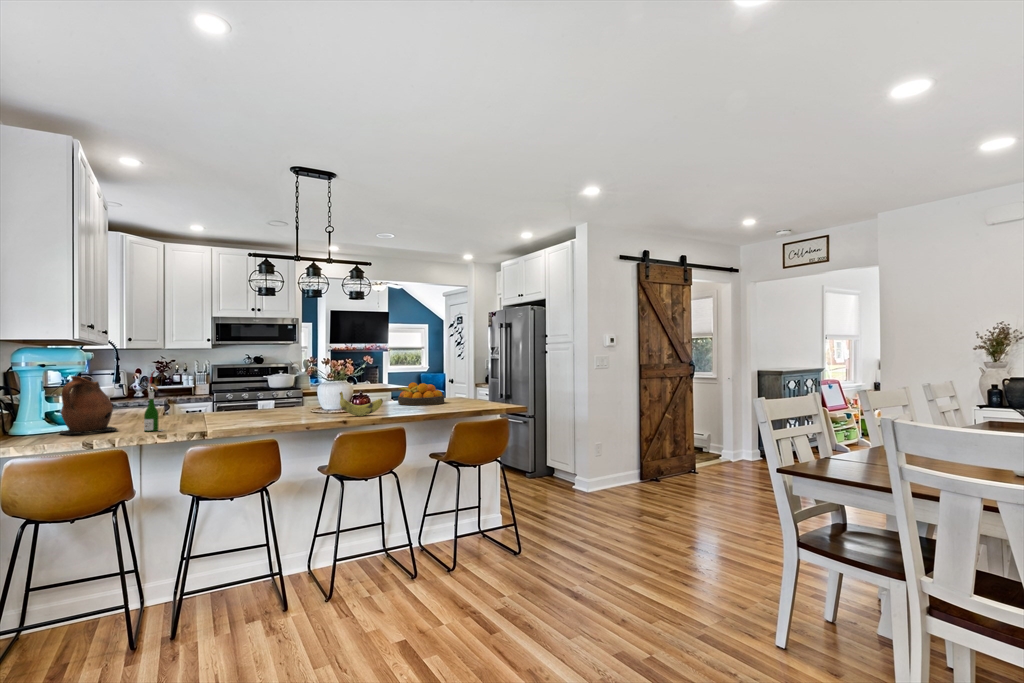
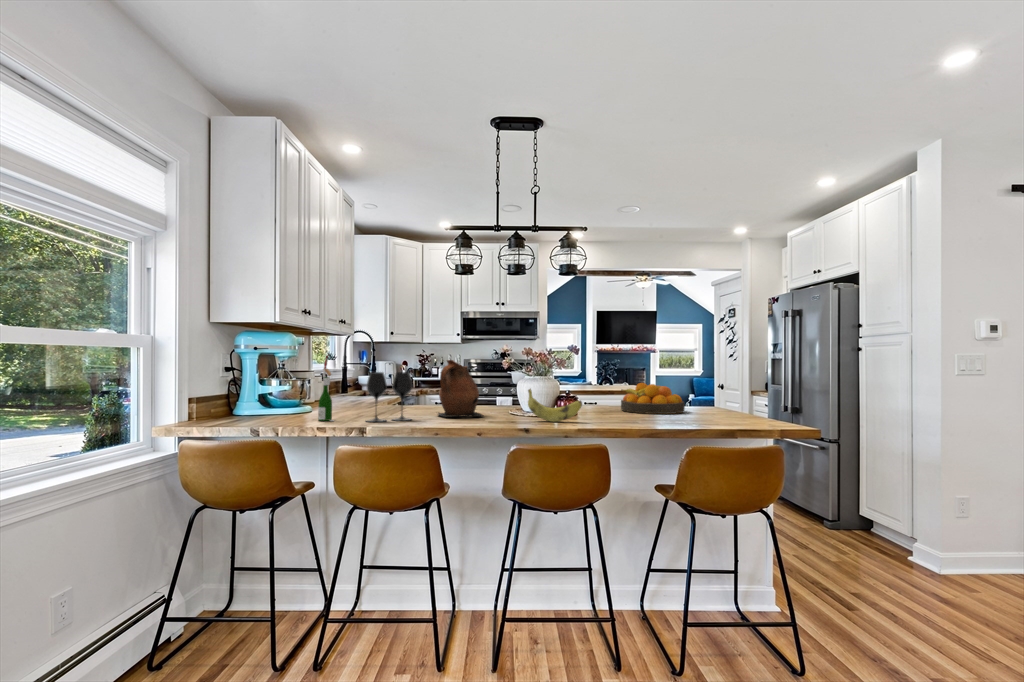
ceramic pitcher: present [59,376,117,434] -> present [438,360,483,417]
wine glass: none [195,383,238,428] -> present [367,372,412,422]

